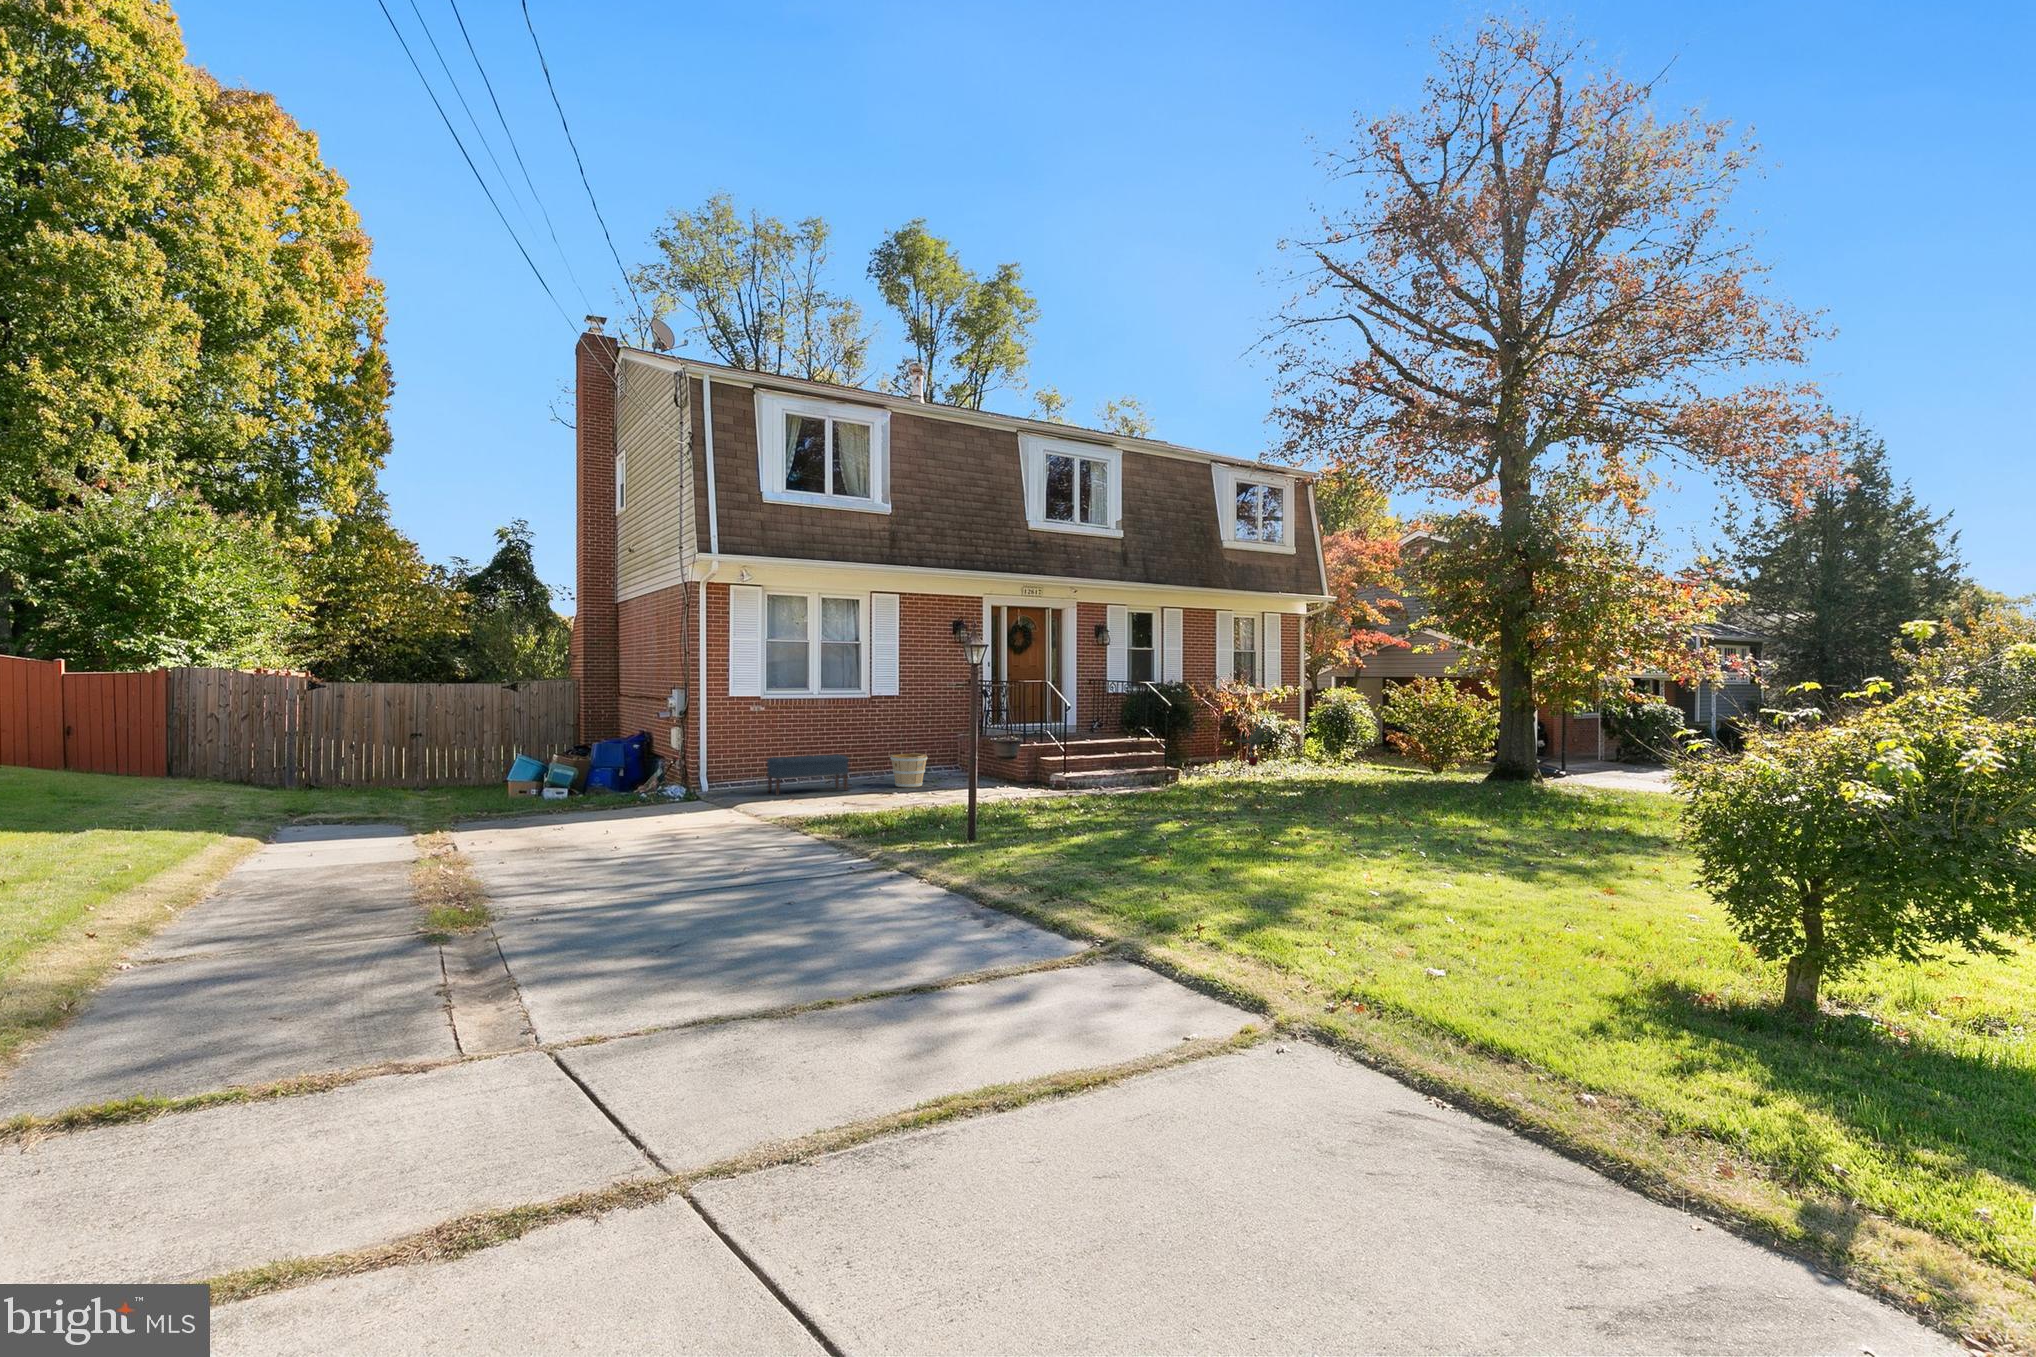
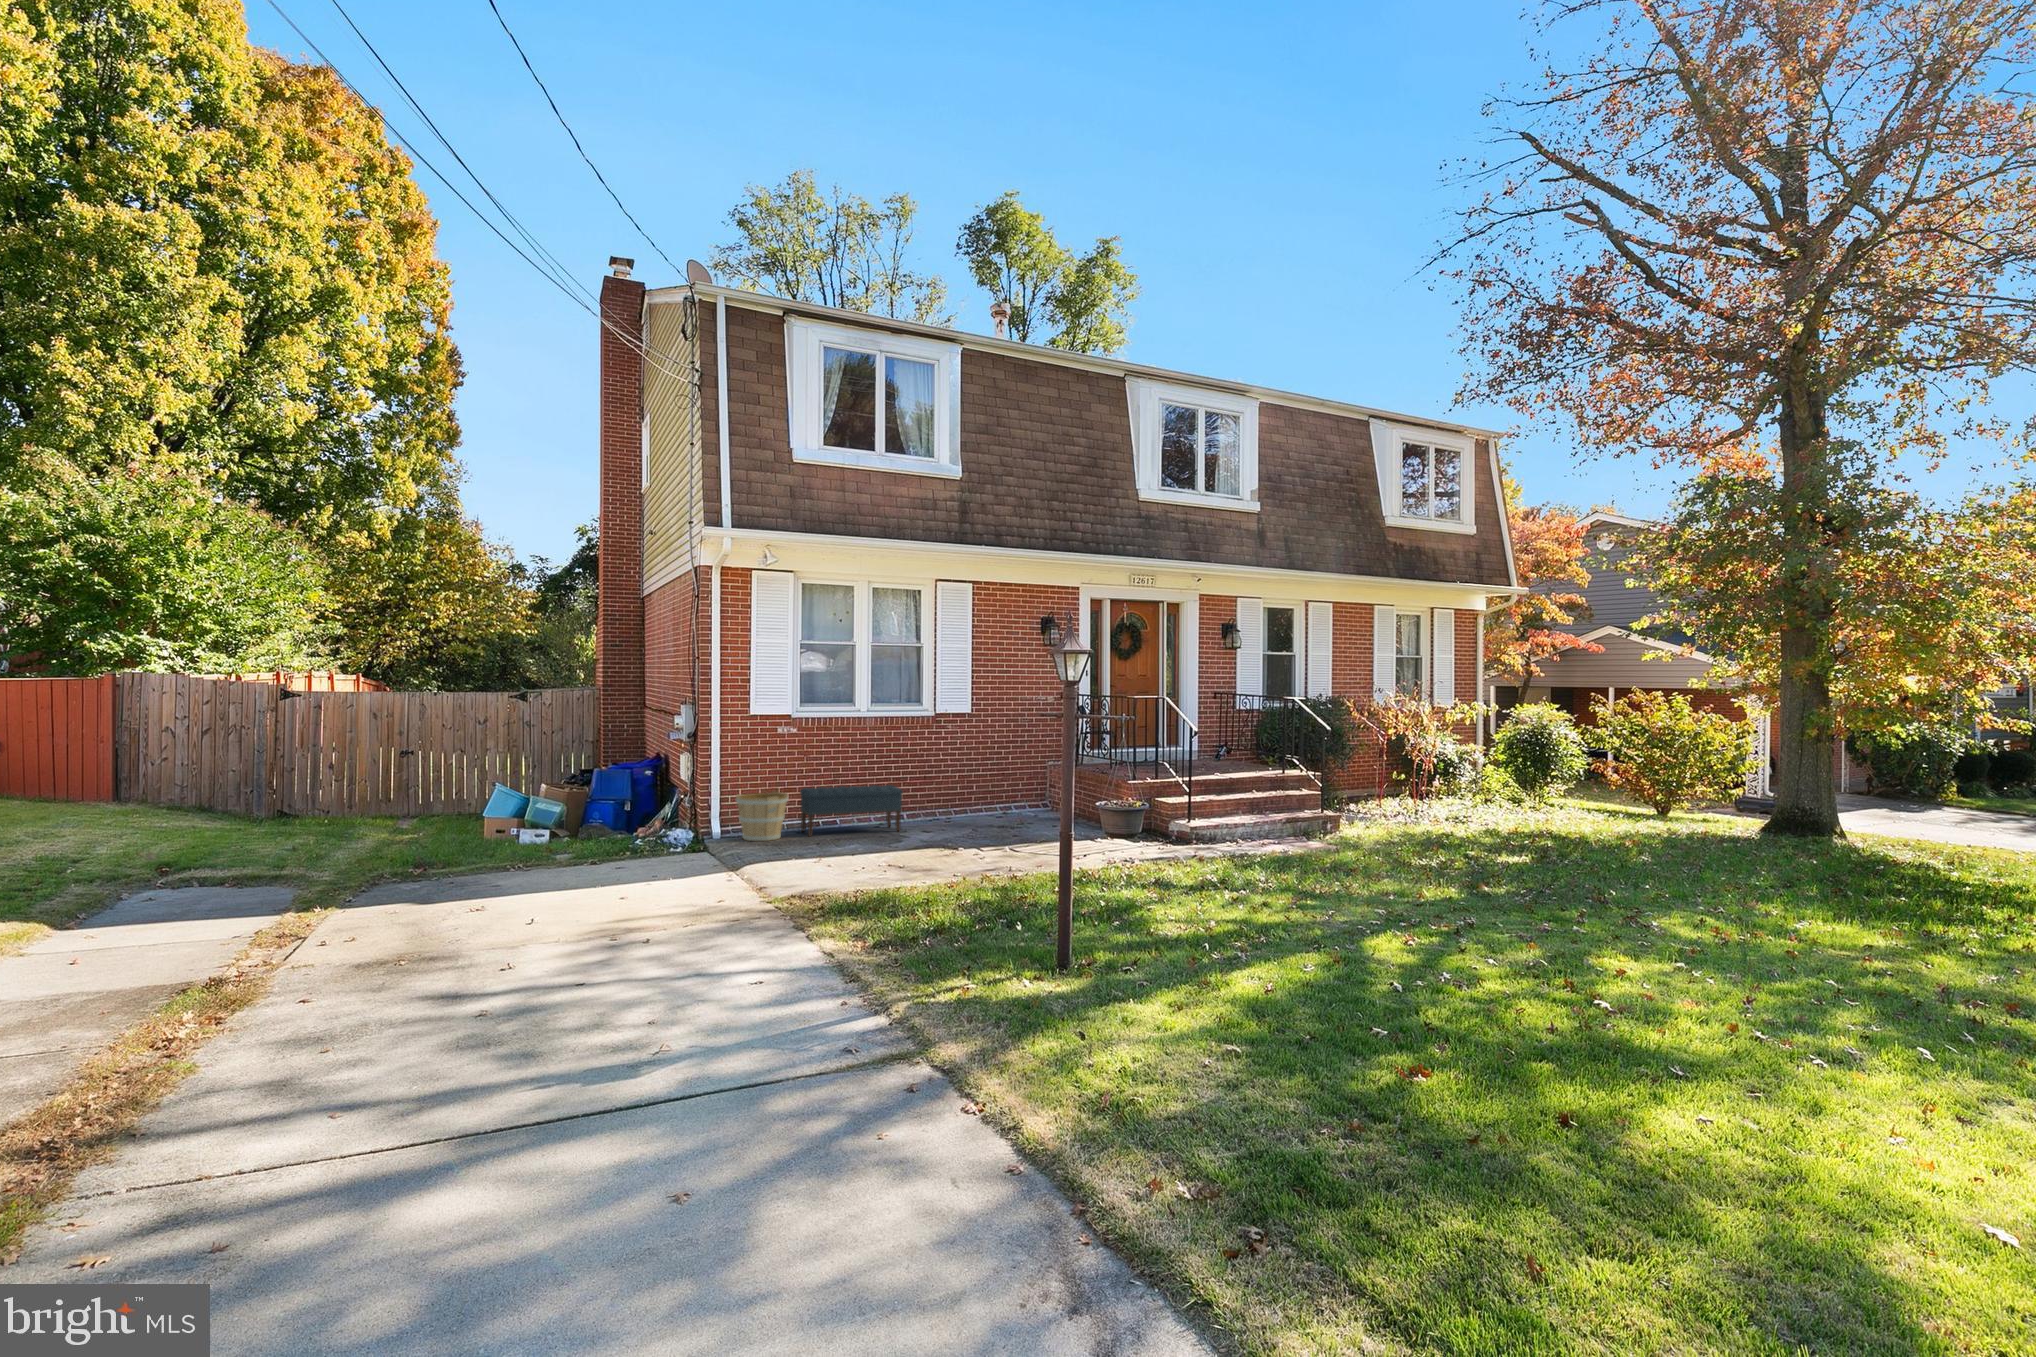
potted tree: present [1236,722,1272,765] -> none [1402,750,1453,806]
wooden bucket: present [890,753,928,787] -> present [736,792,788,841]

